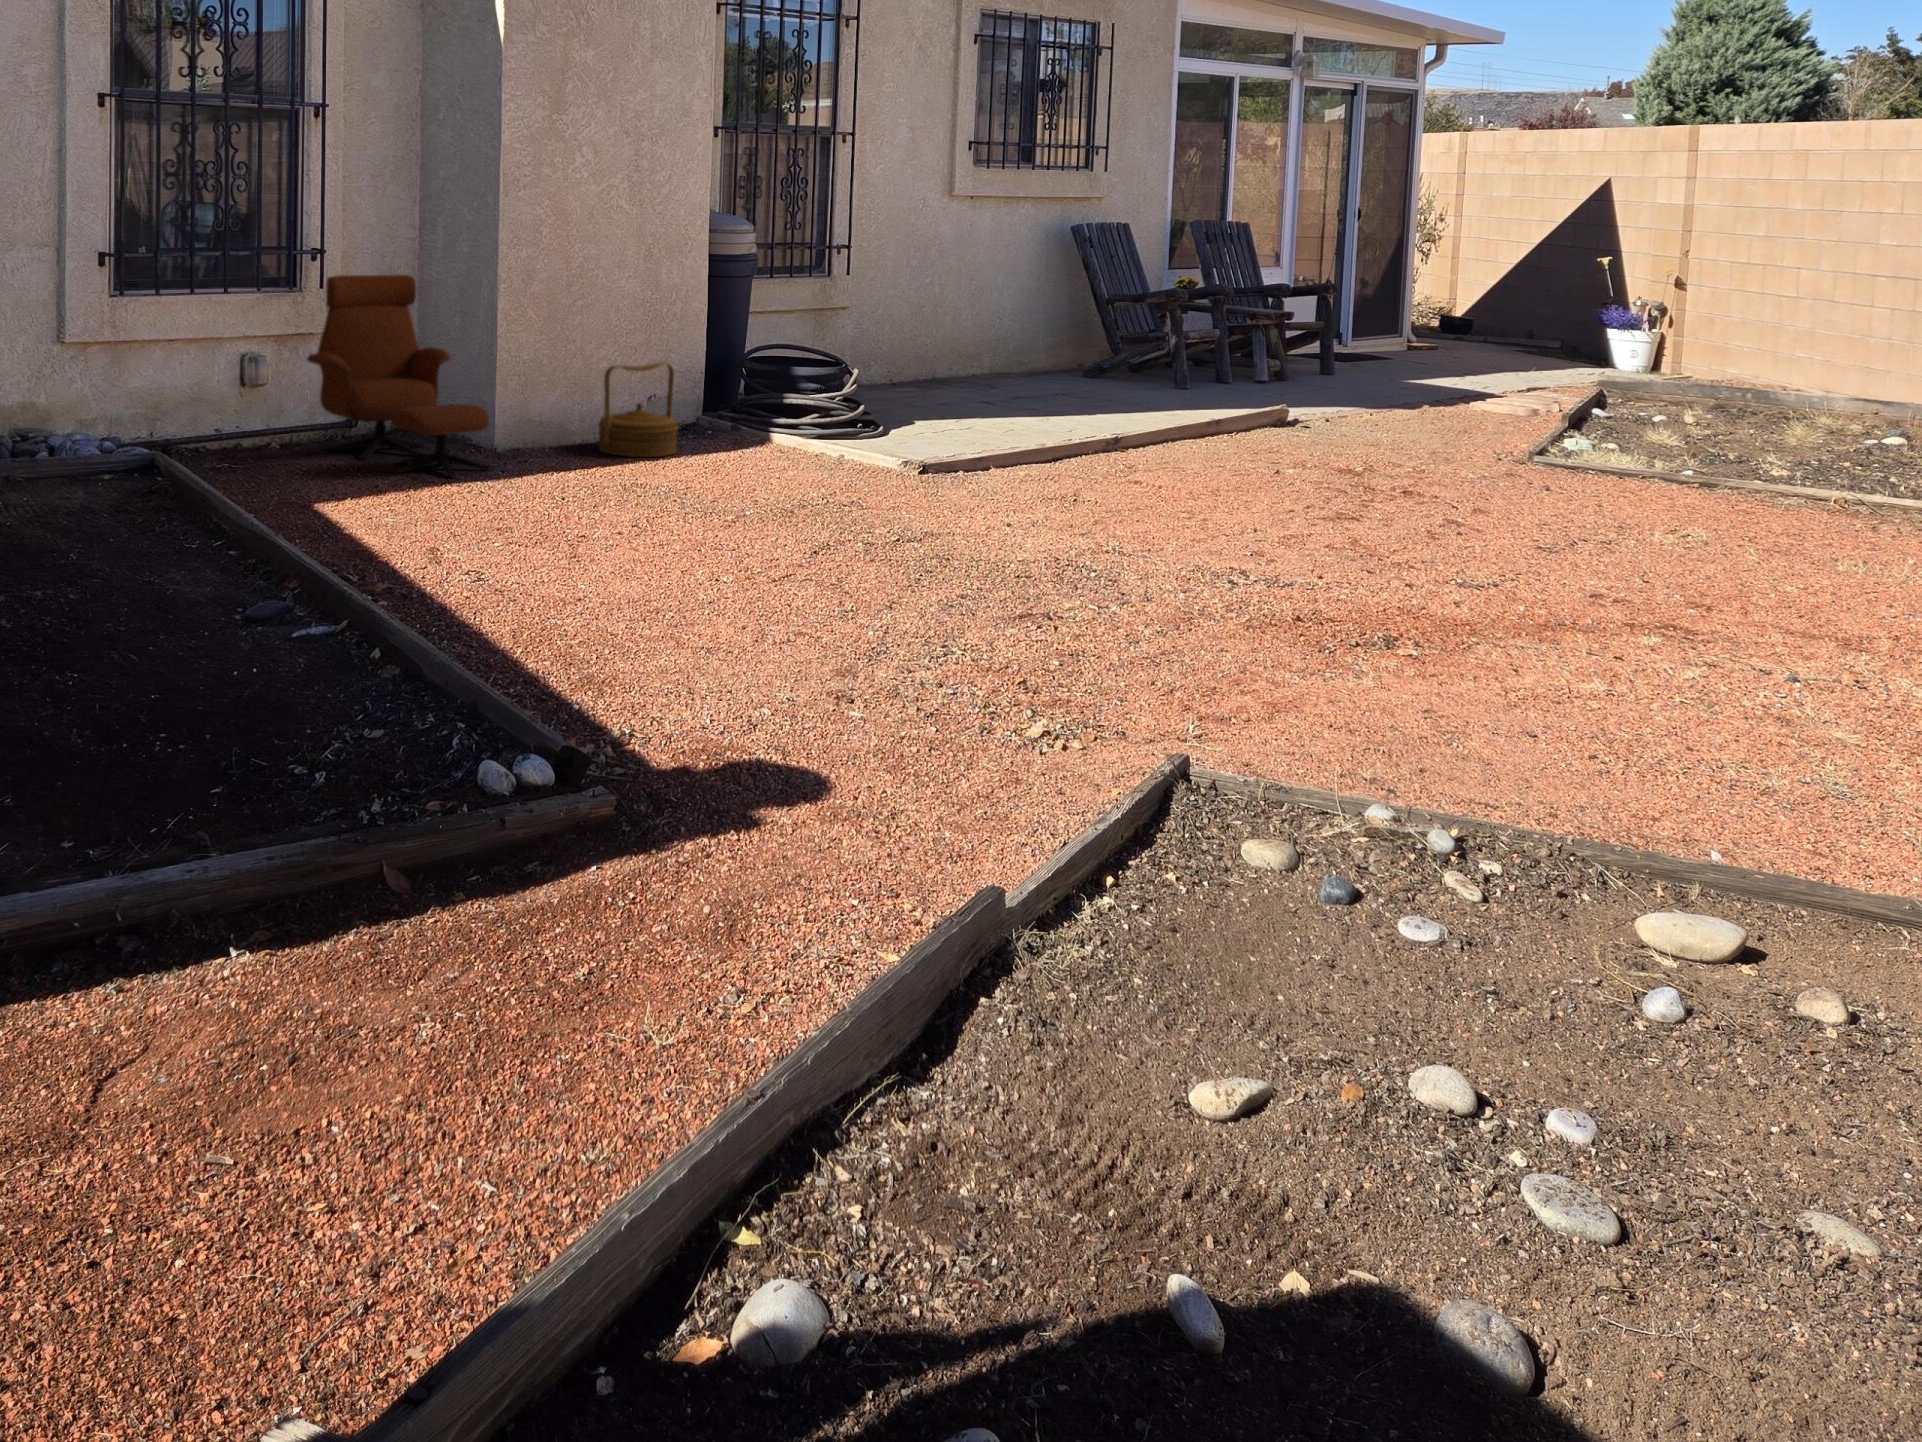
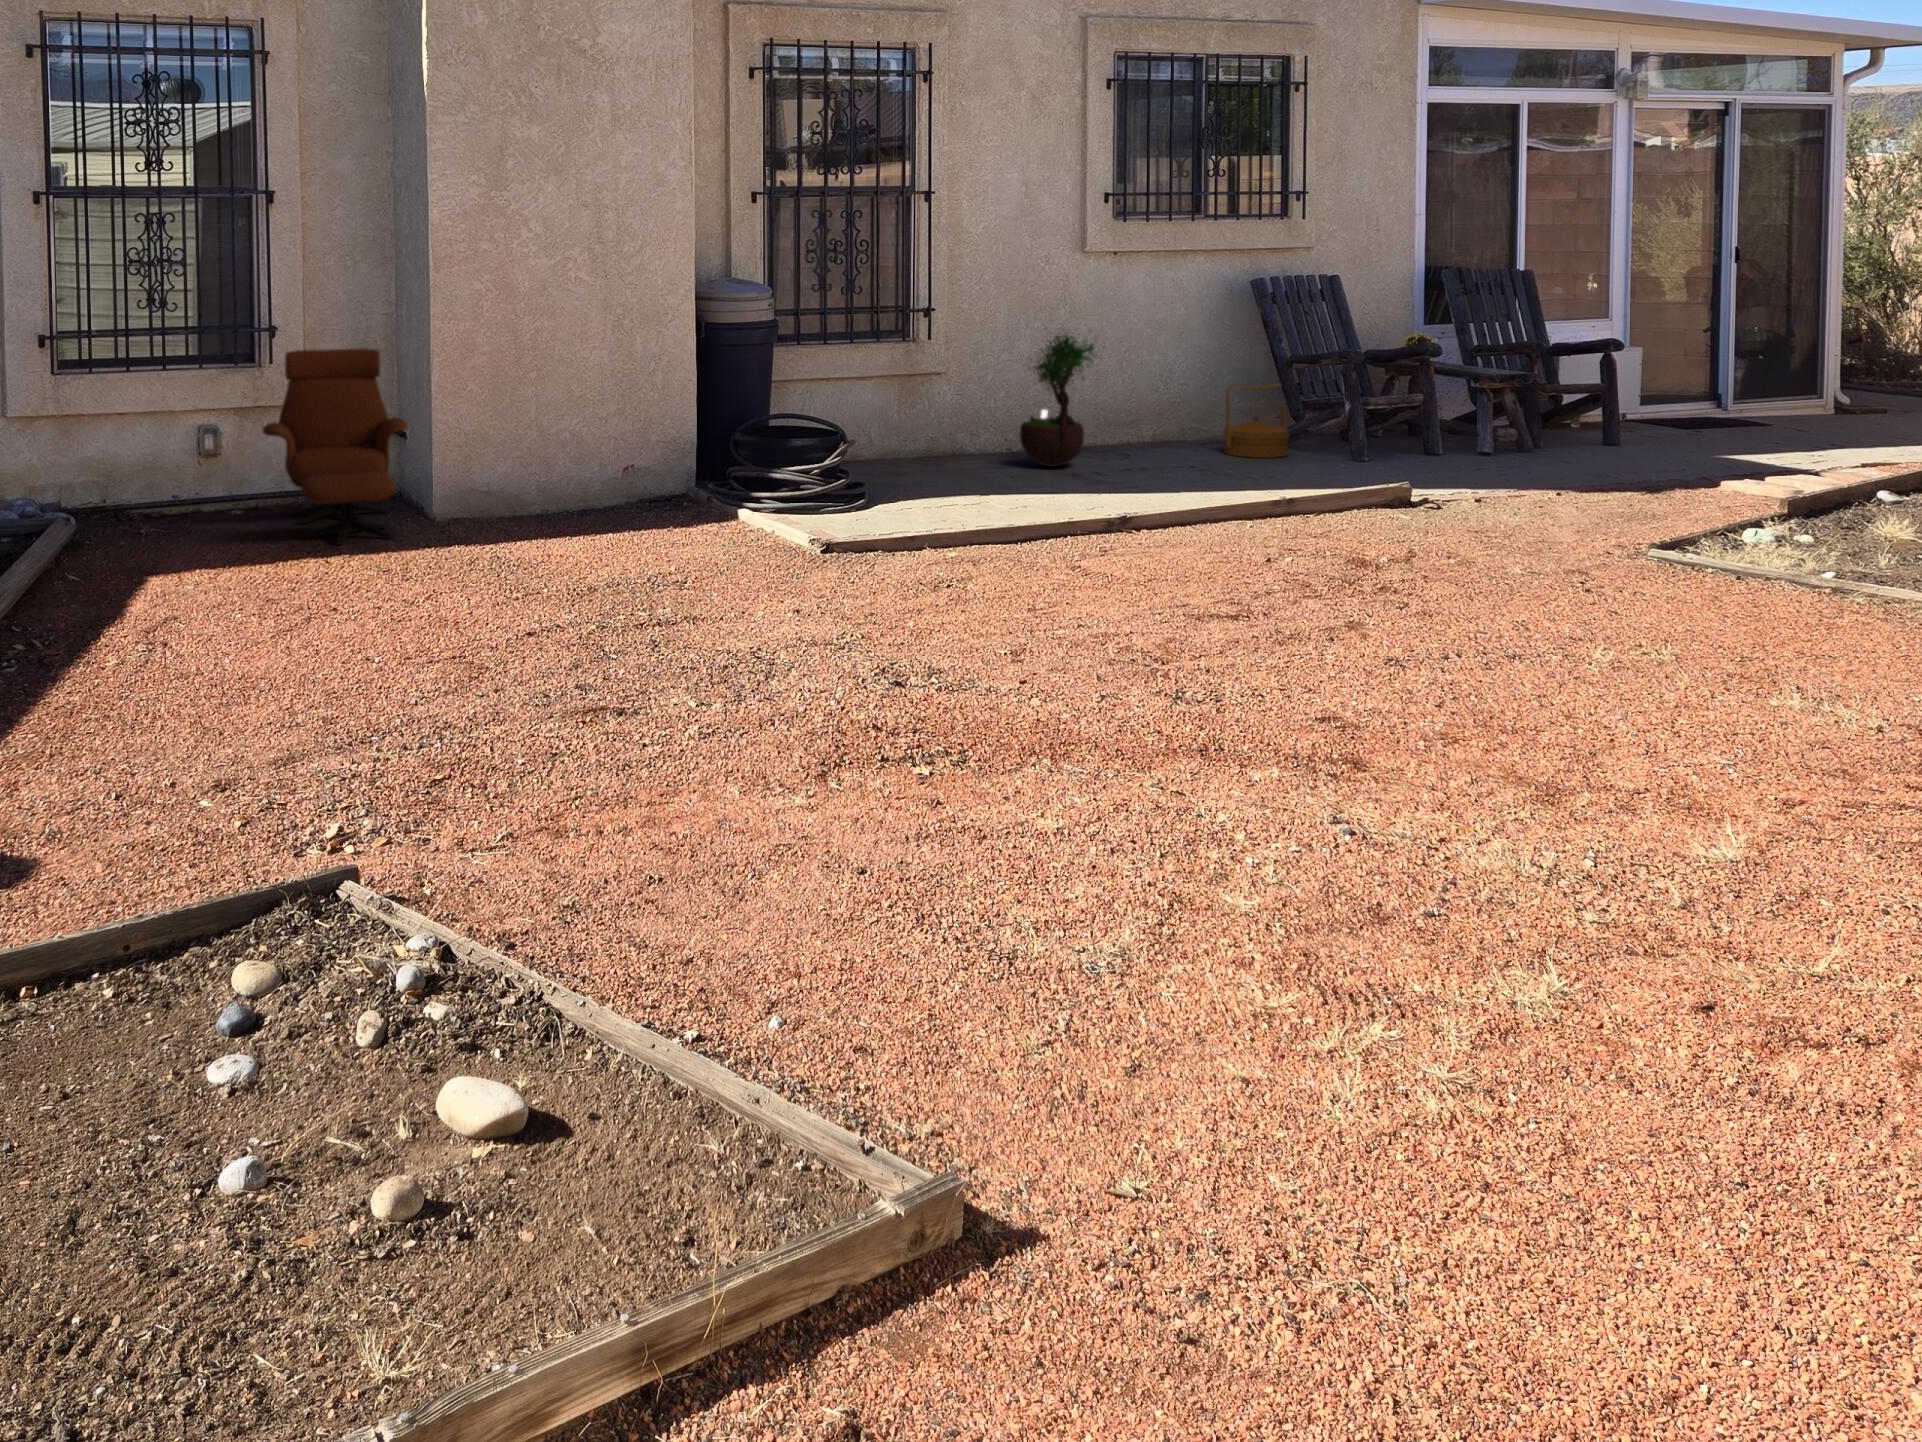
potted tree: none [906,258,991,394] -> present [1020,328,1096,467]
woven basket: present [598,363,678,457] -> present [1224,384,1289,458]

